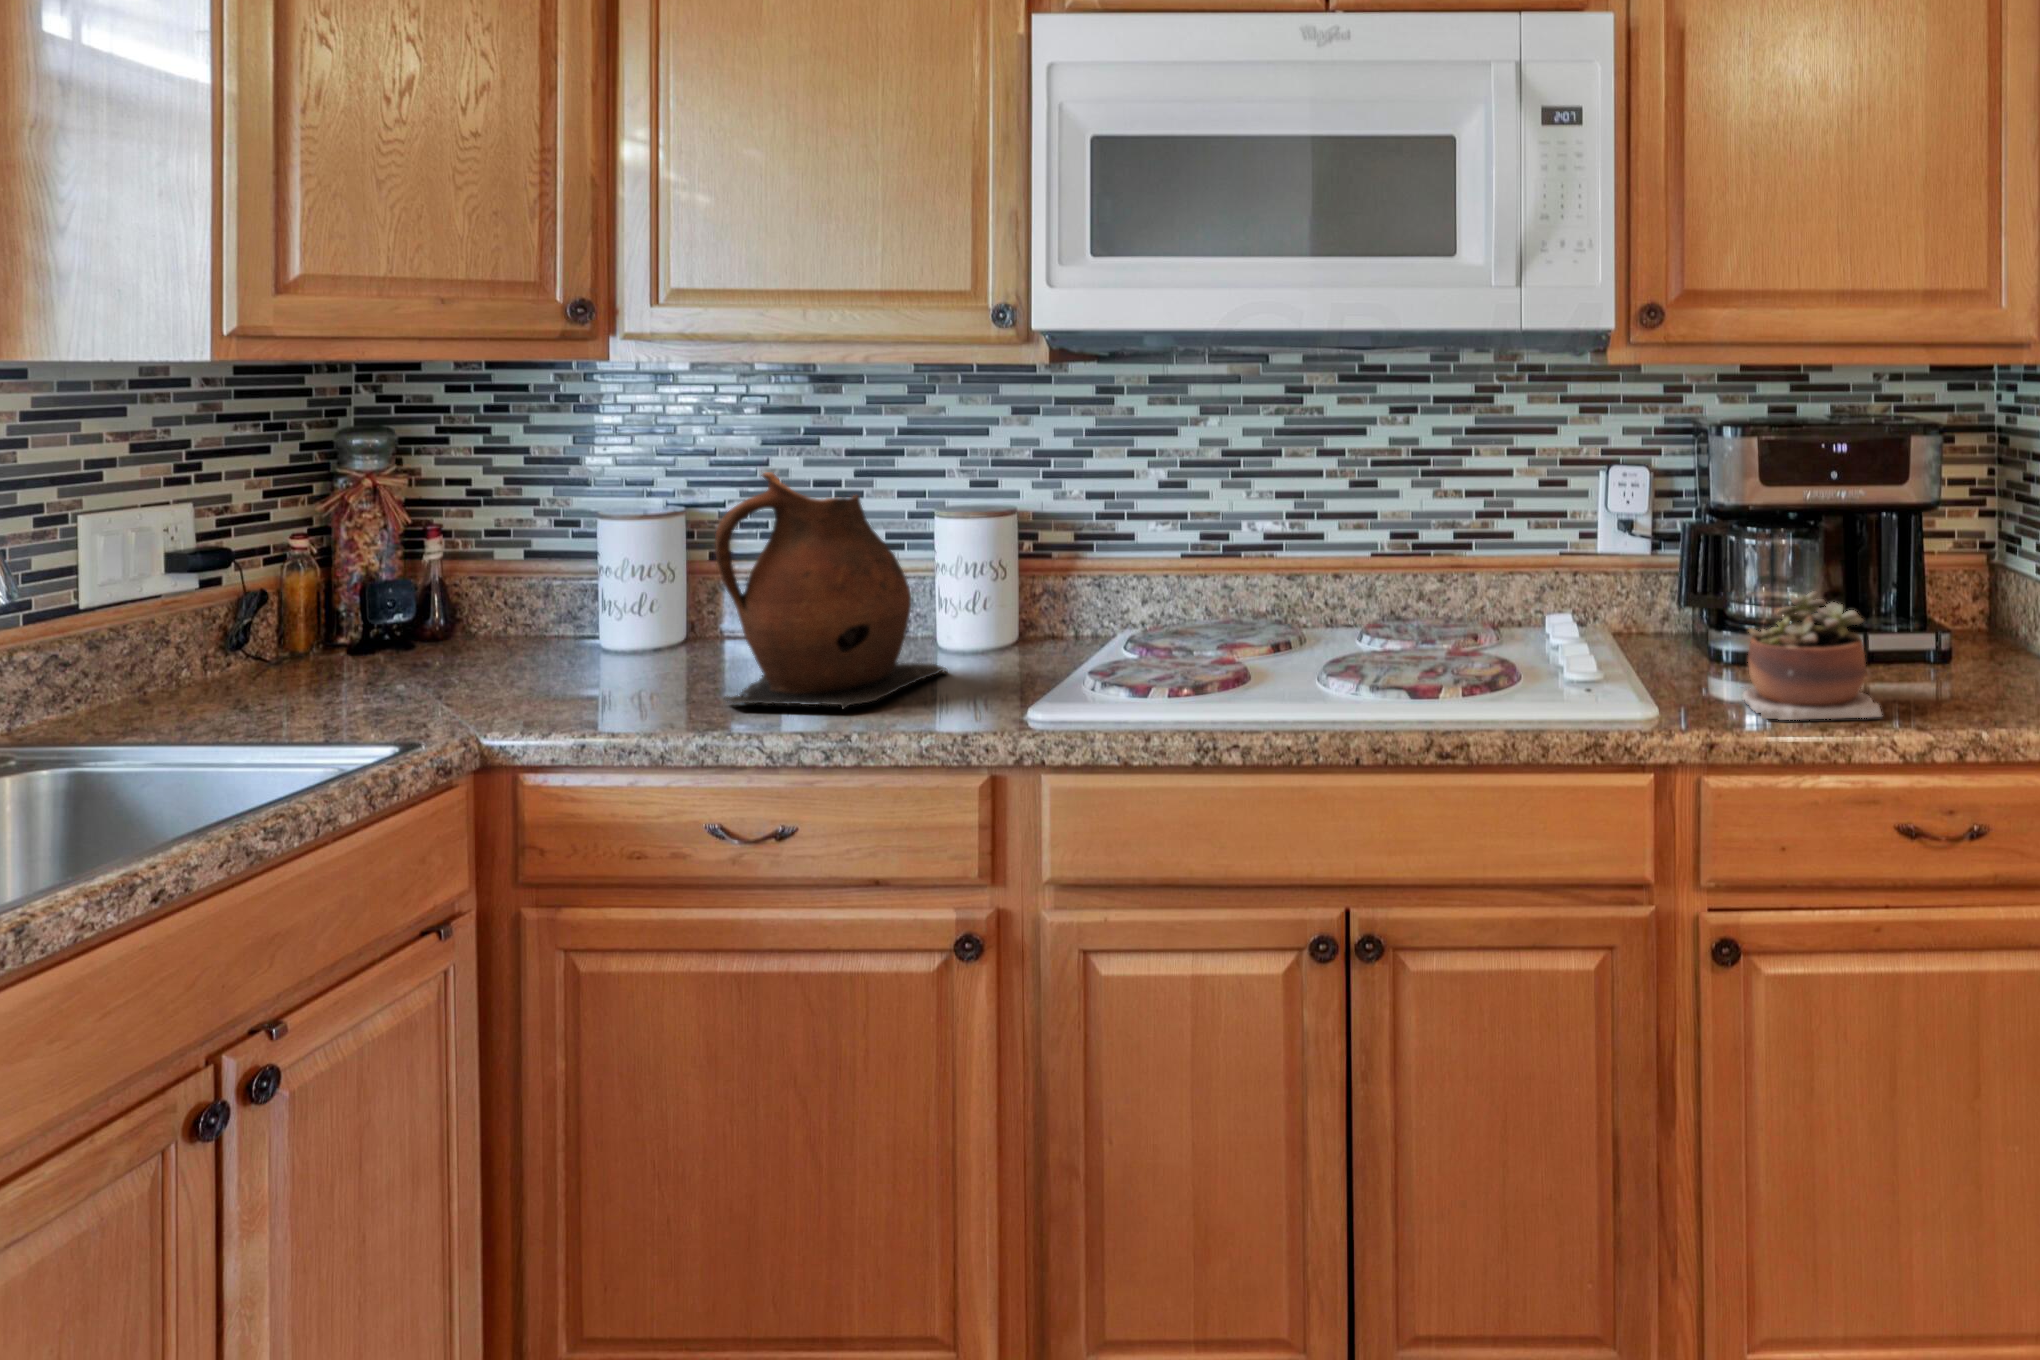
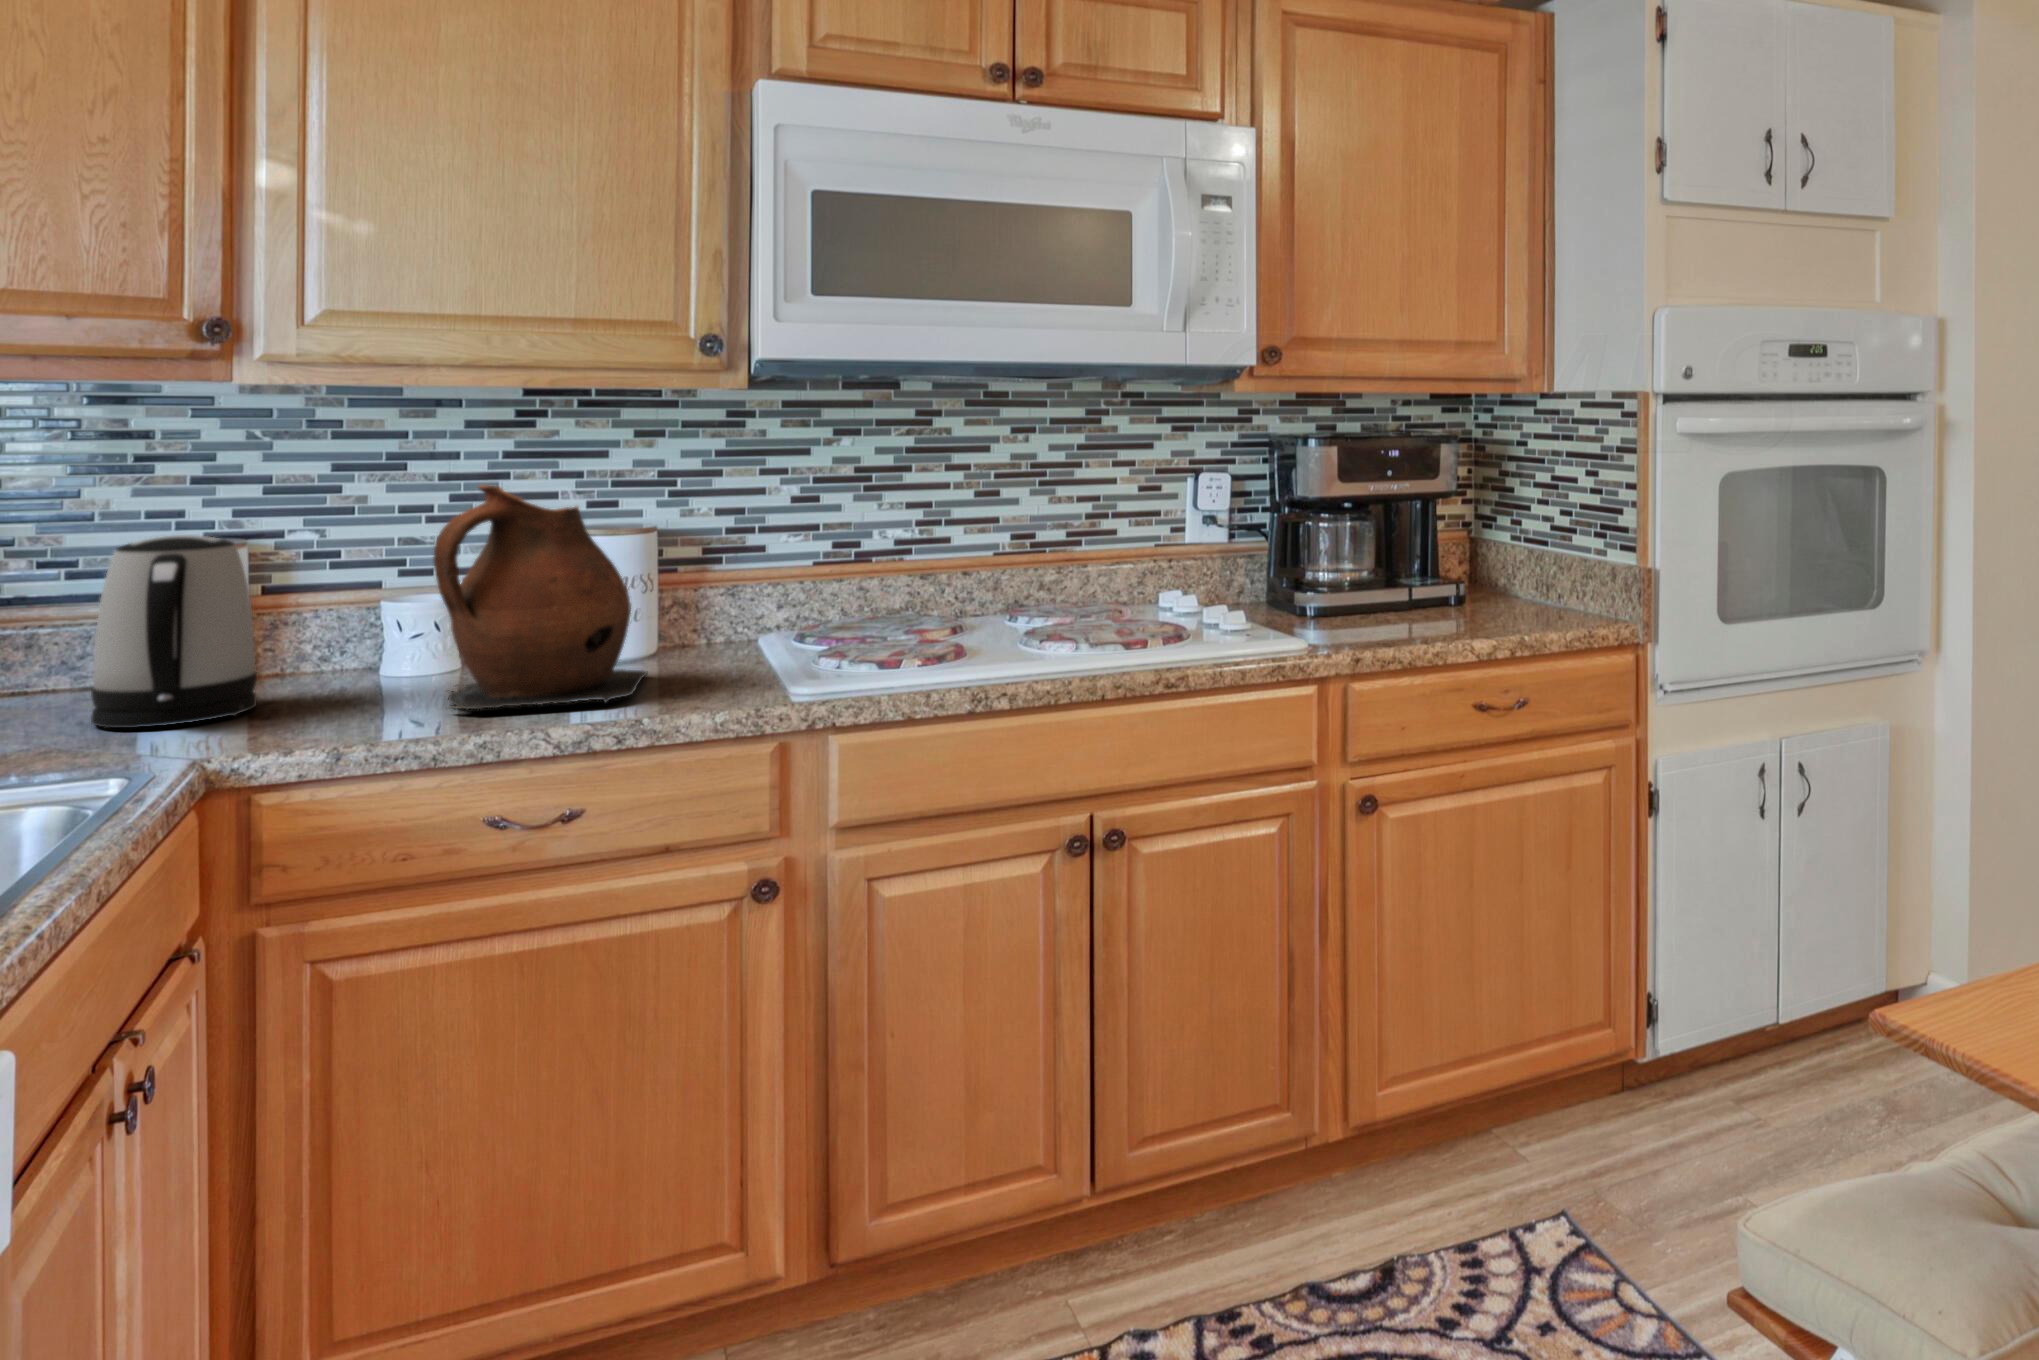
kettle: none [496,513,632,691] -> present [91,535,257,728]
succulent plant: present [1743,591,1882,720] -> none [1350,555,1462,645]

